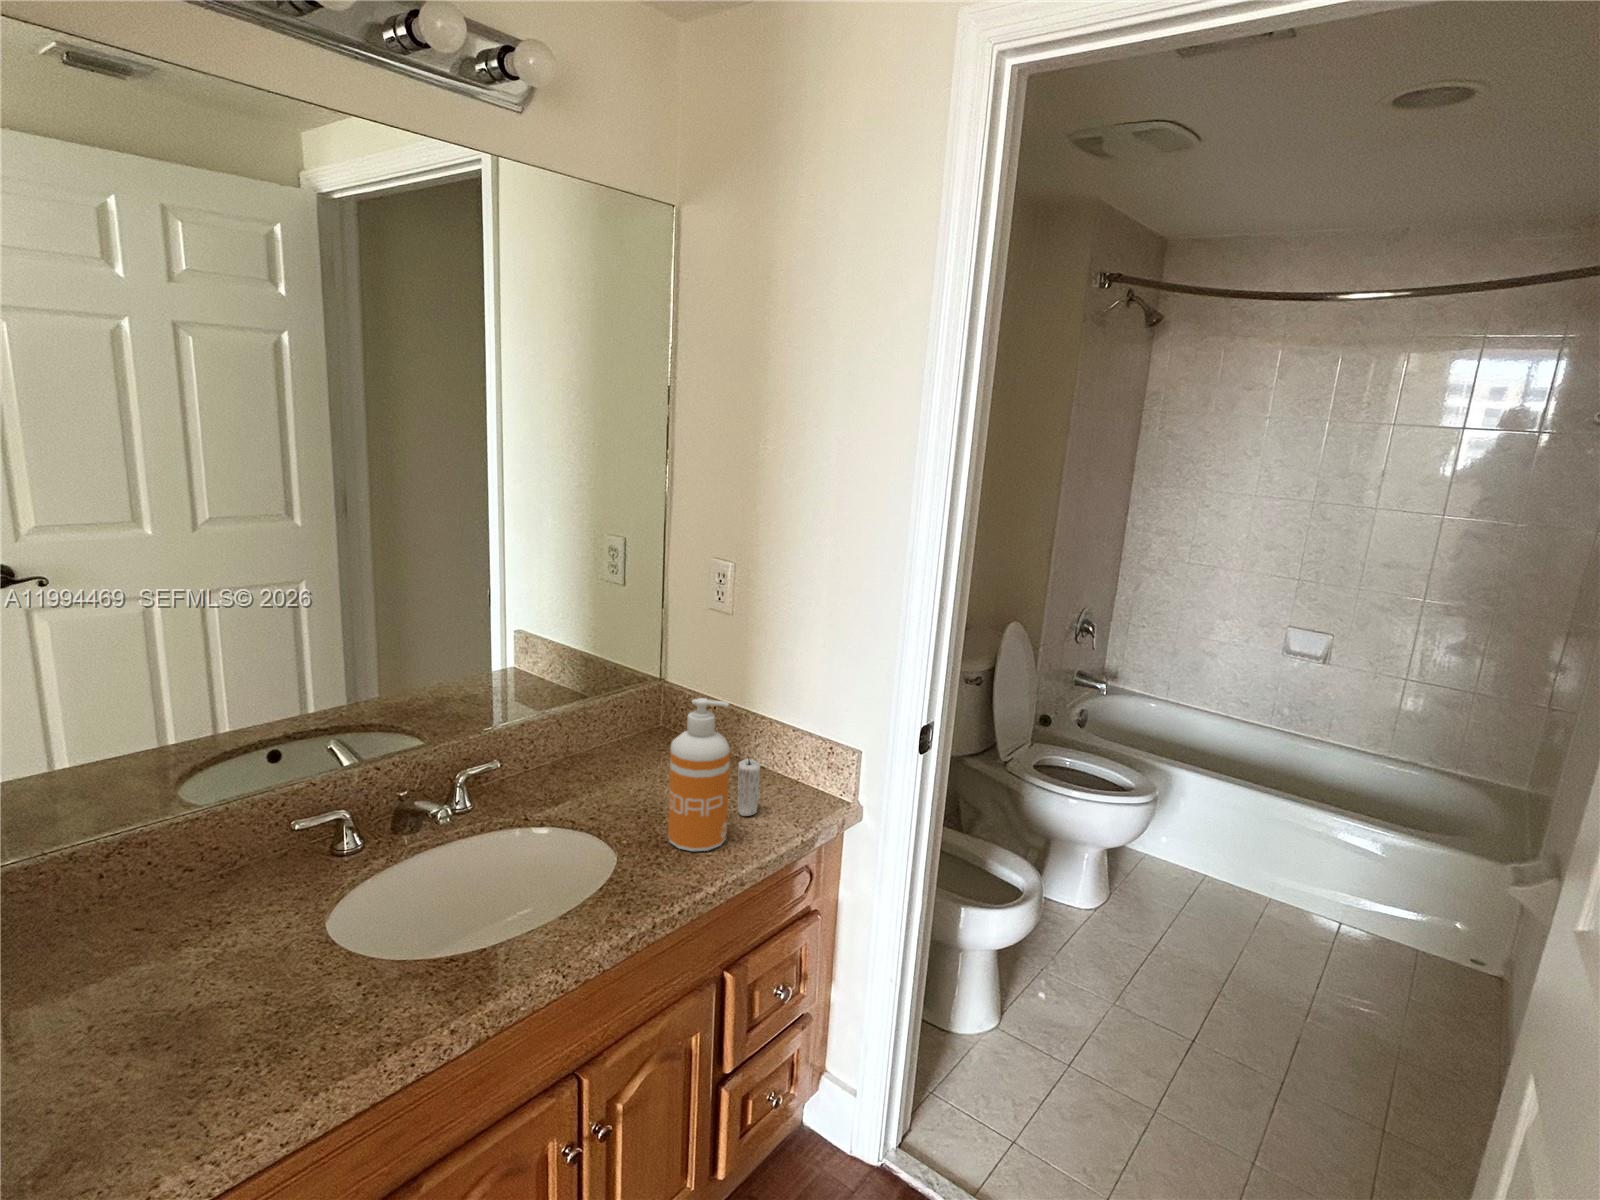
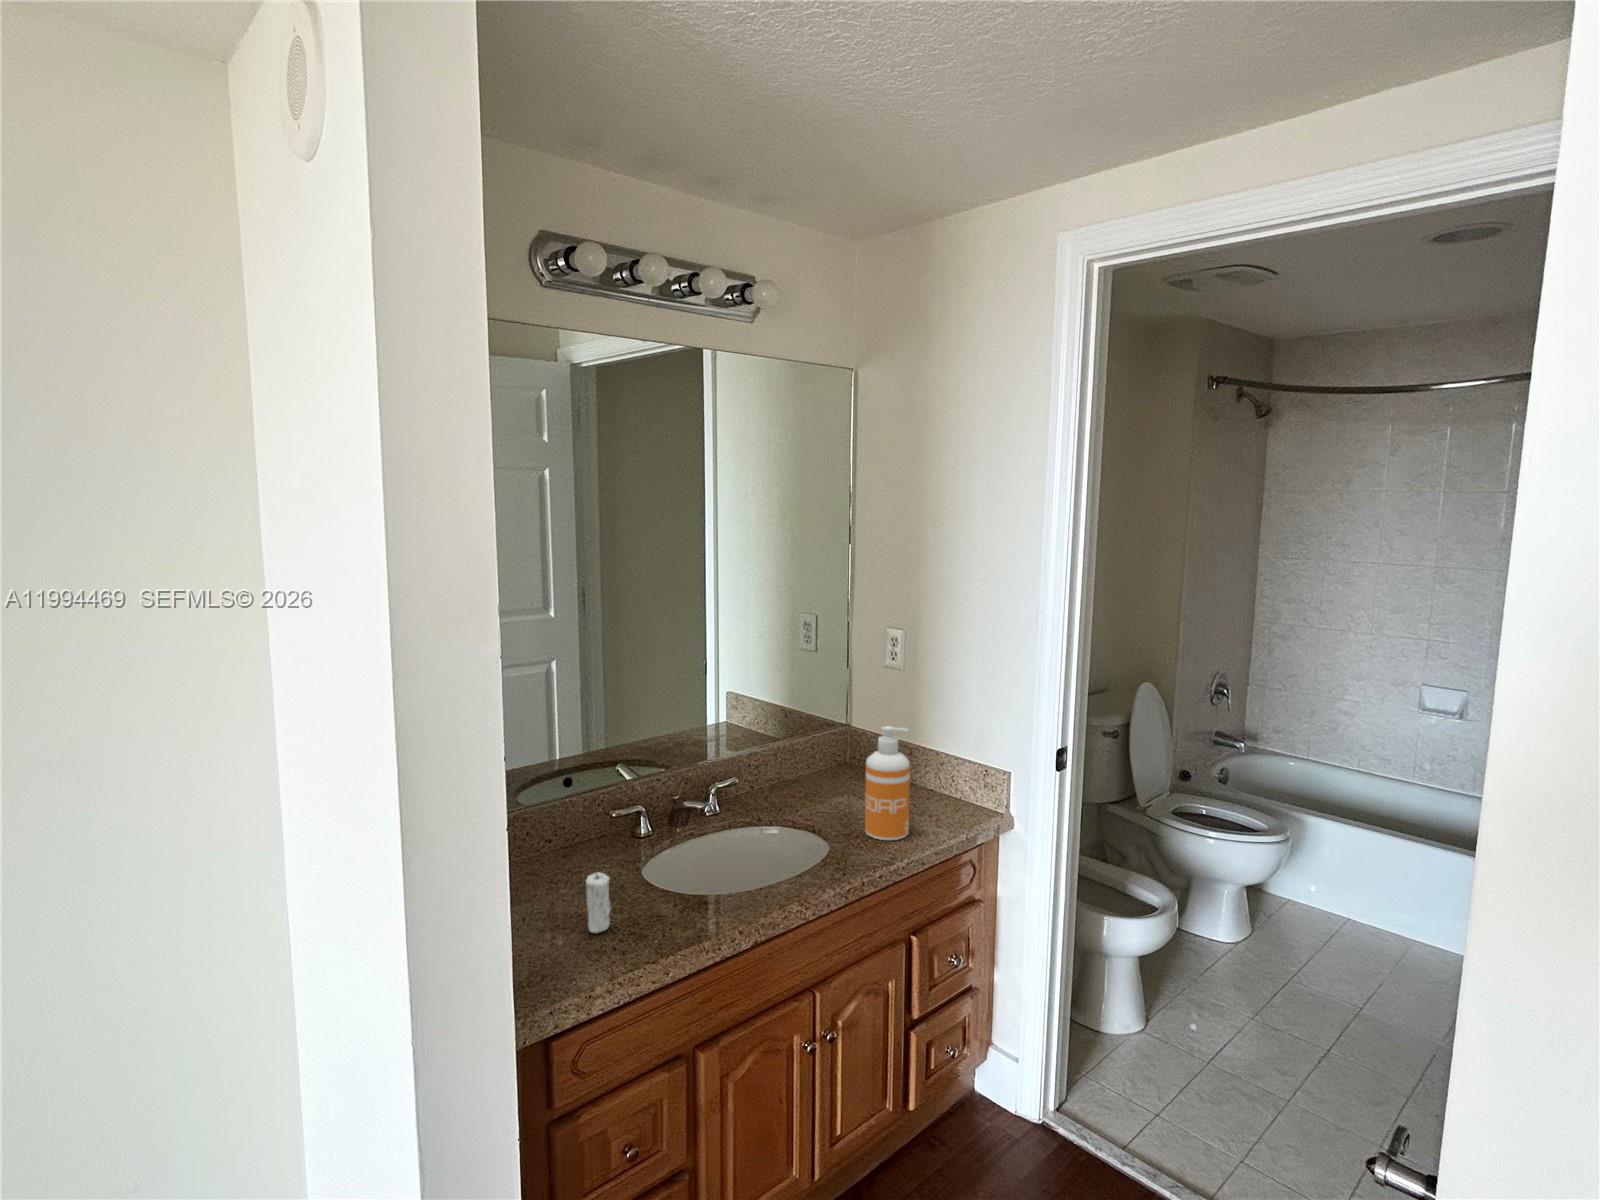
candle: present [737,757,760,816] -> present [586,872,611,933]

